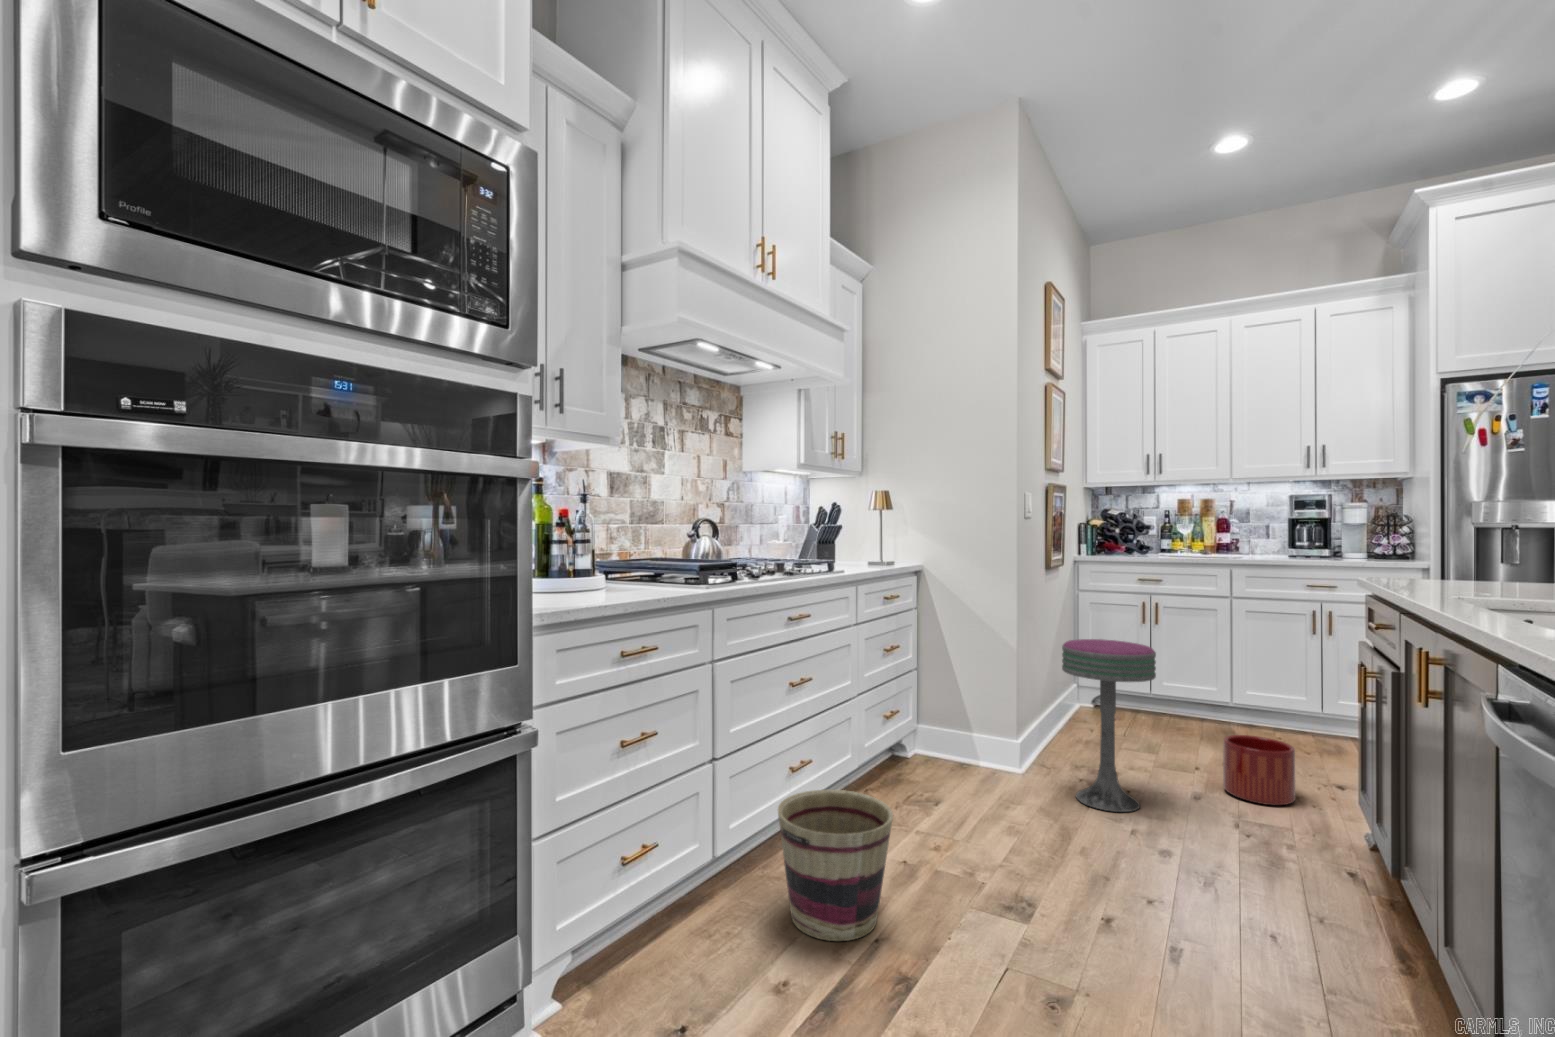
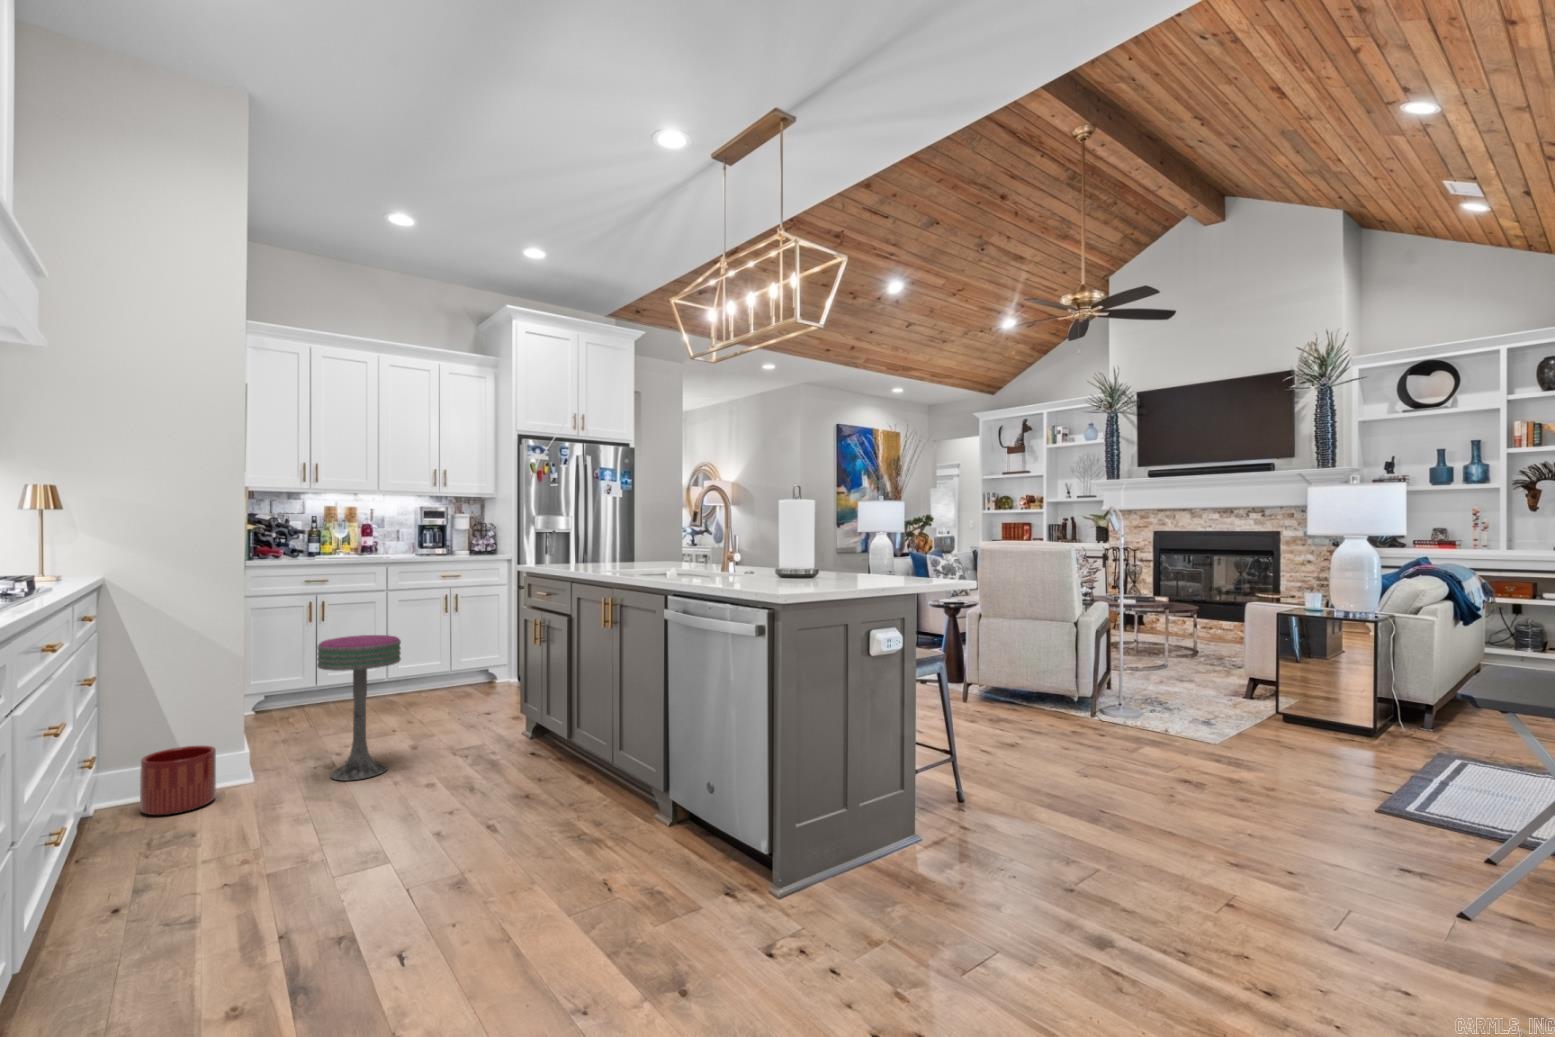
planter: present [1223,735,1295,805] -> present [140,746,216,815]
basket: present [778,790,893,941] -> none [181,808,318,955]

